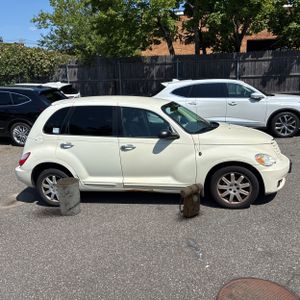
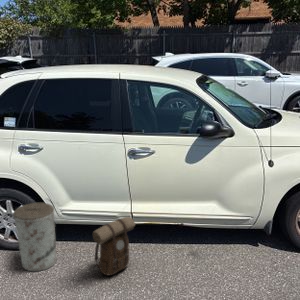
backpack: present [179,183,204,217] -> present [93,217,135,275]

